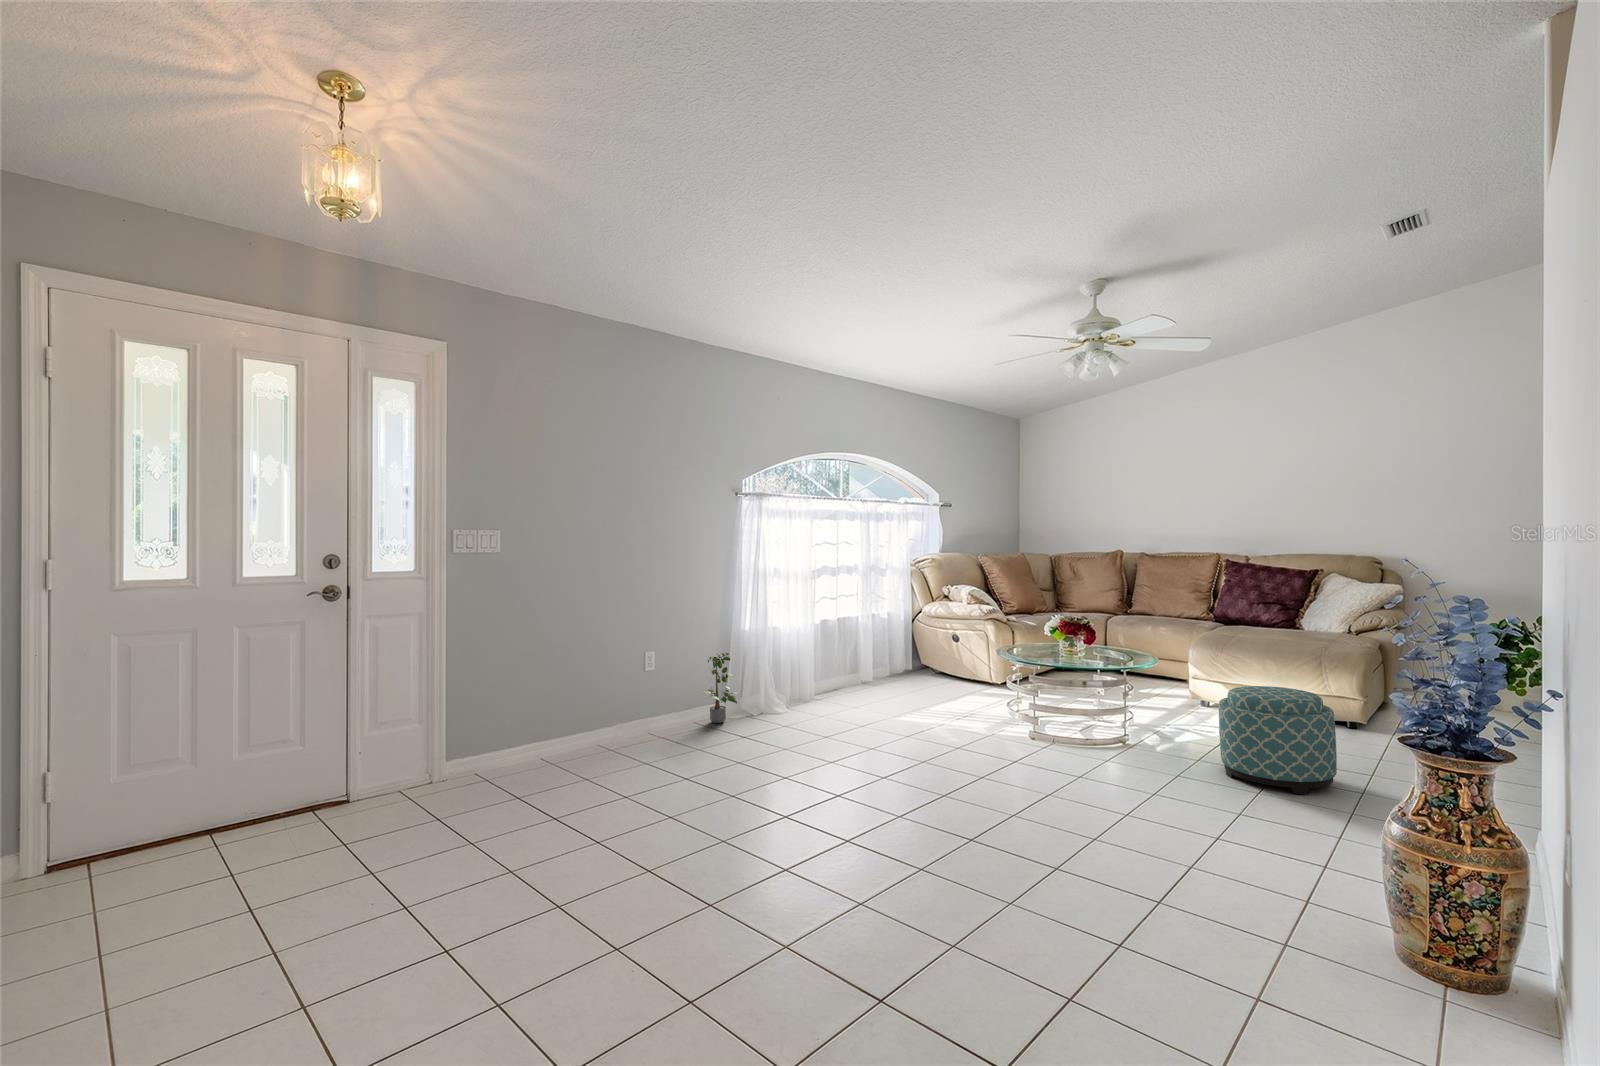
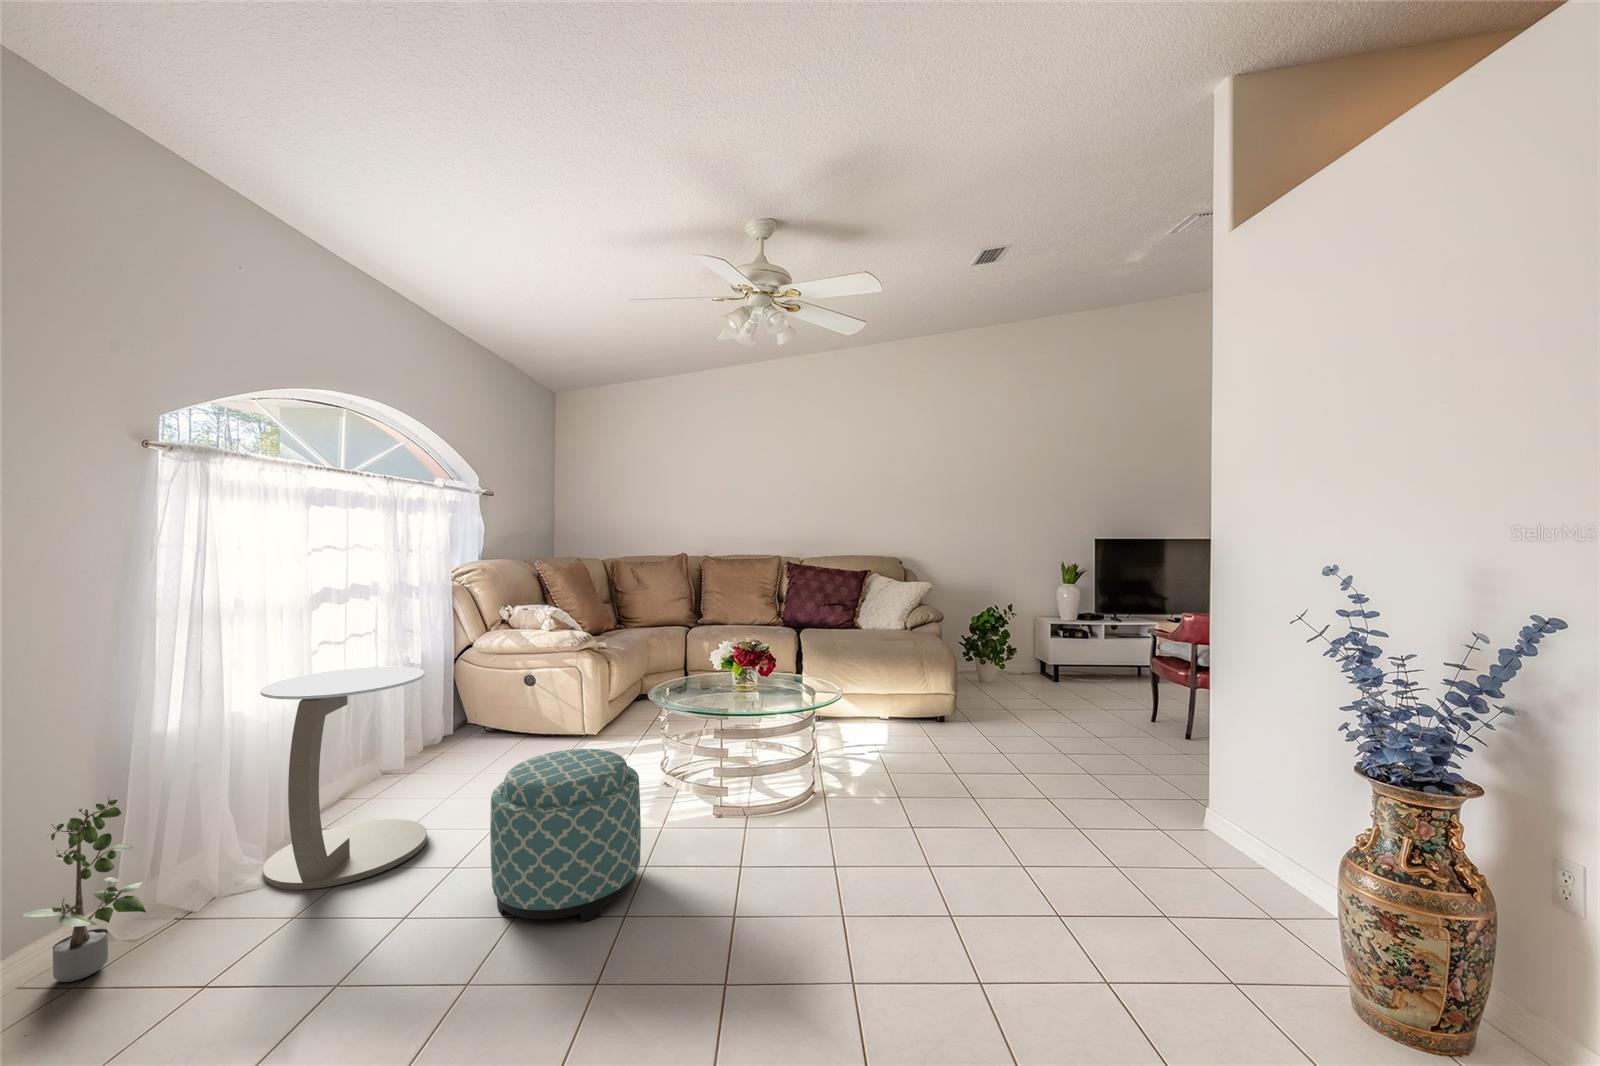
side table: none [783,612,859,719] -> present [260,666,427,890]
ottoman: present [1219,686,1337,794] -> present [490,749,641,922]

